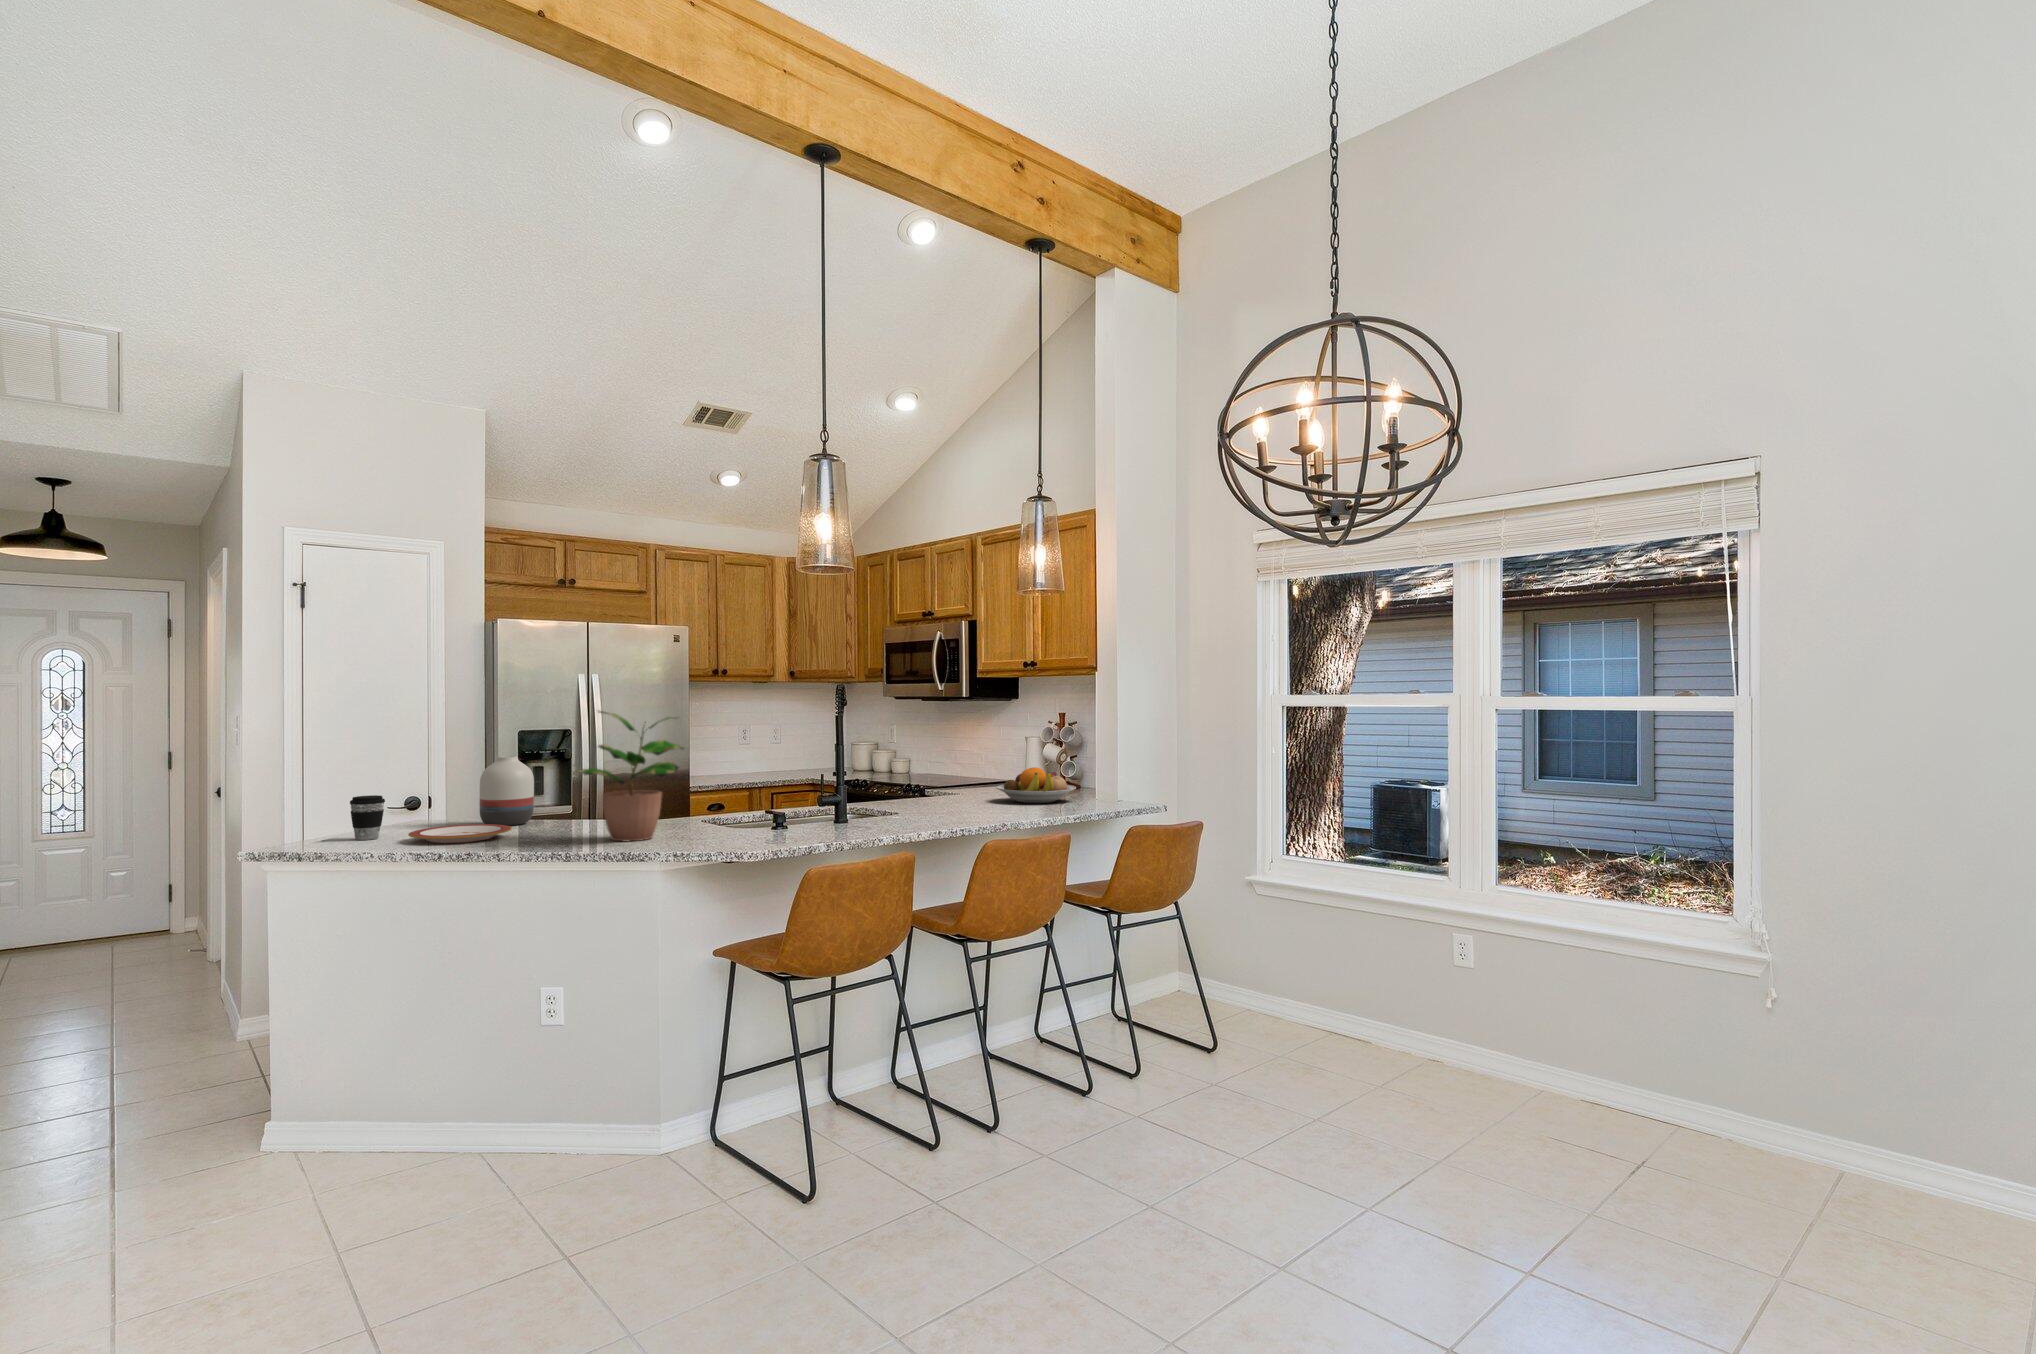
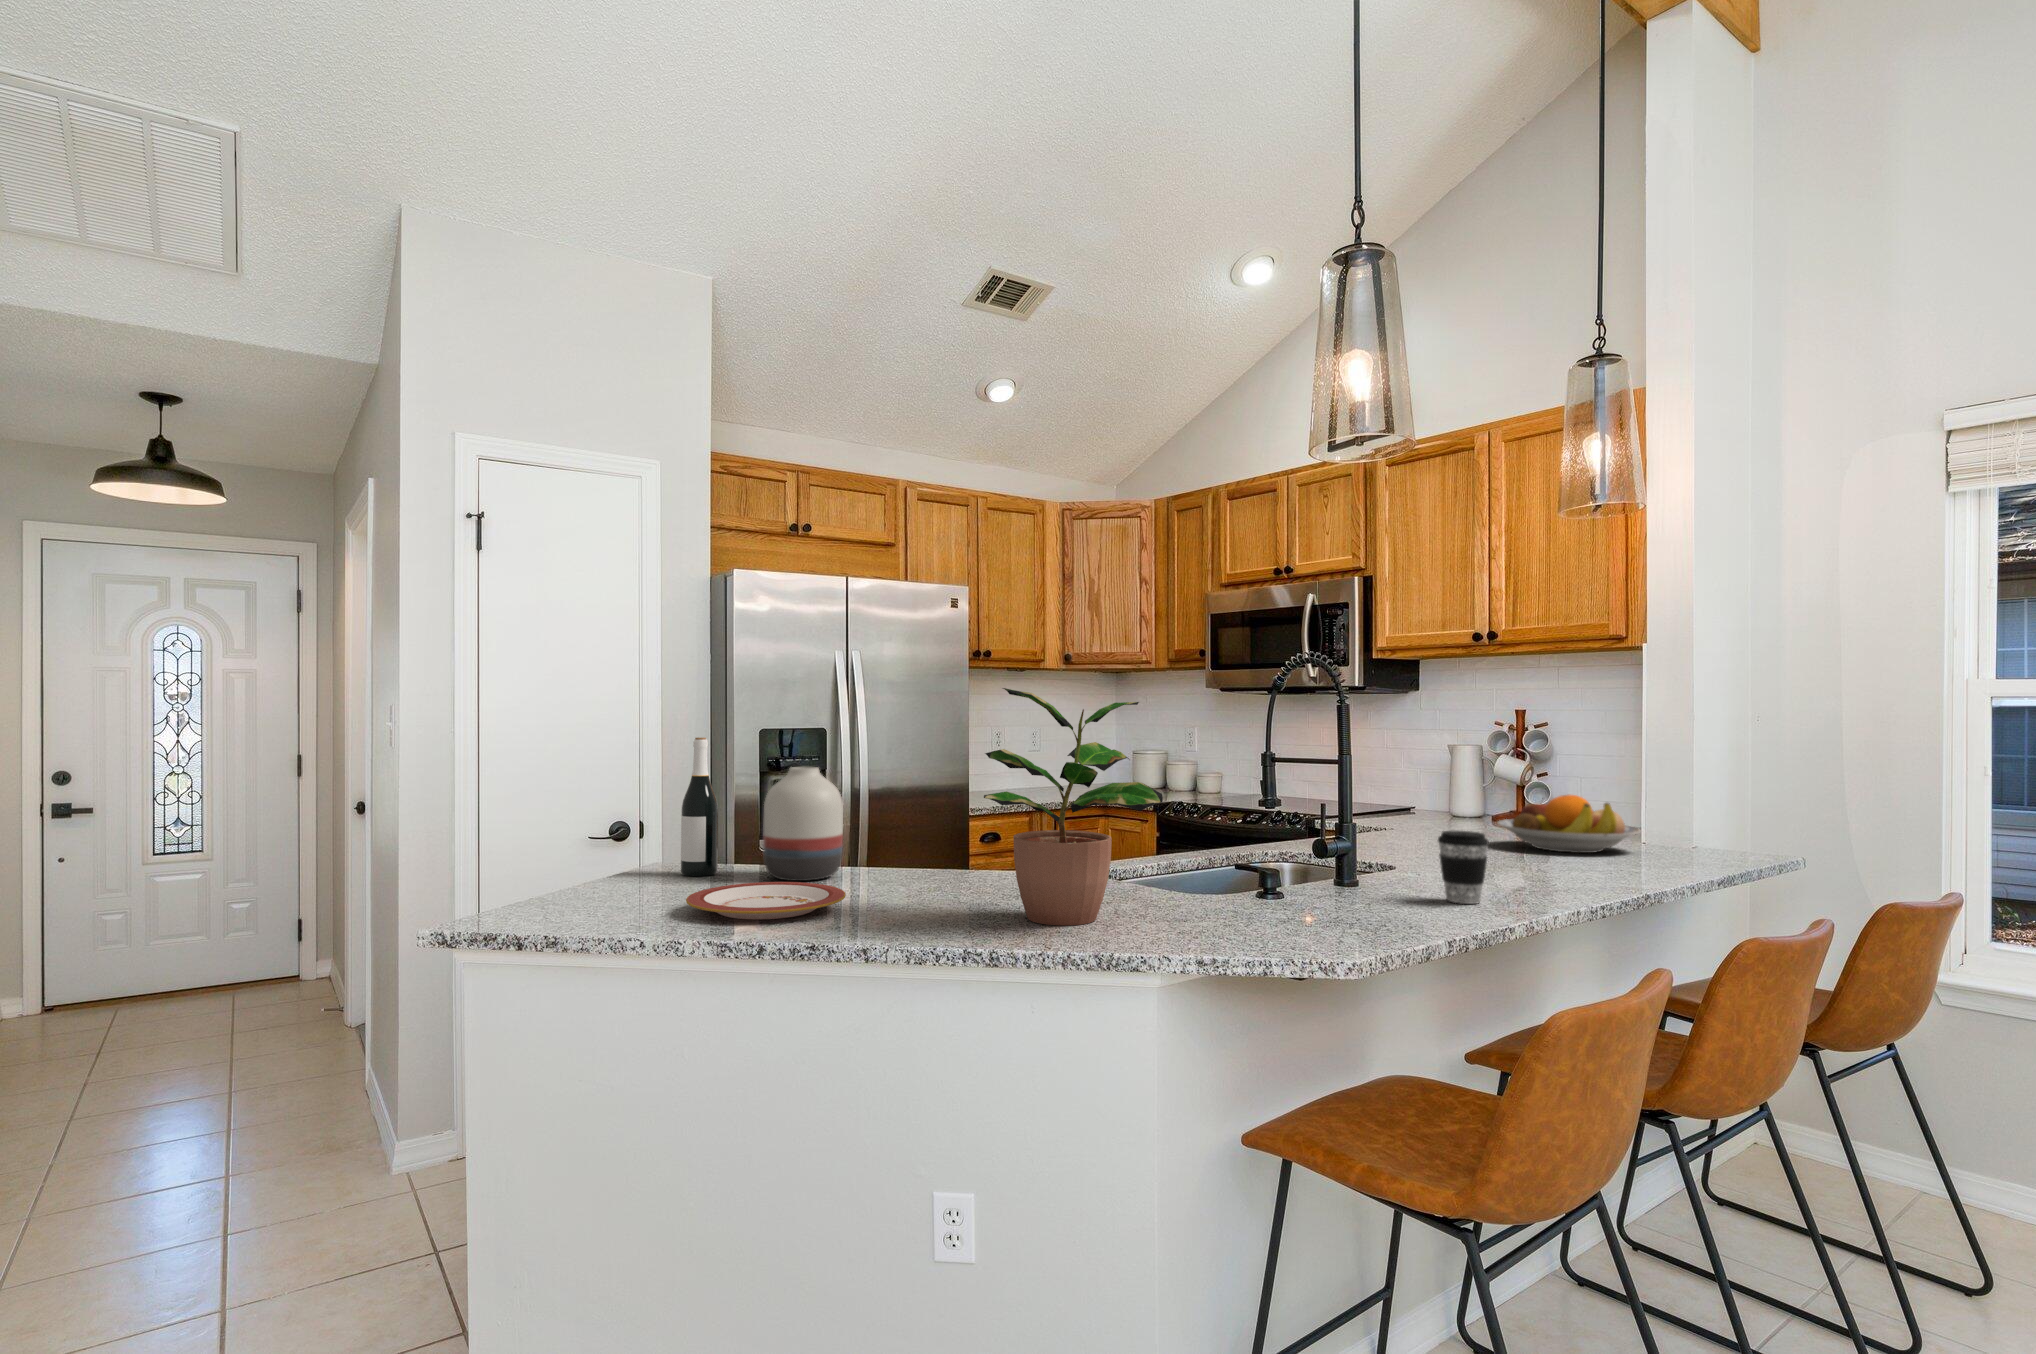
wine bottle: none [427,738,453,825] -> present [681,737,718,876]
coffee cup: present [350,795,385,840] -> present [1438,831,1489,904]

